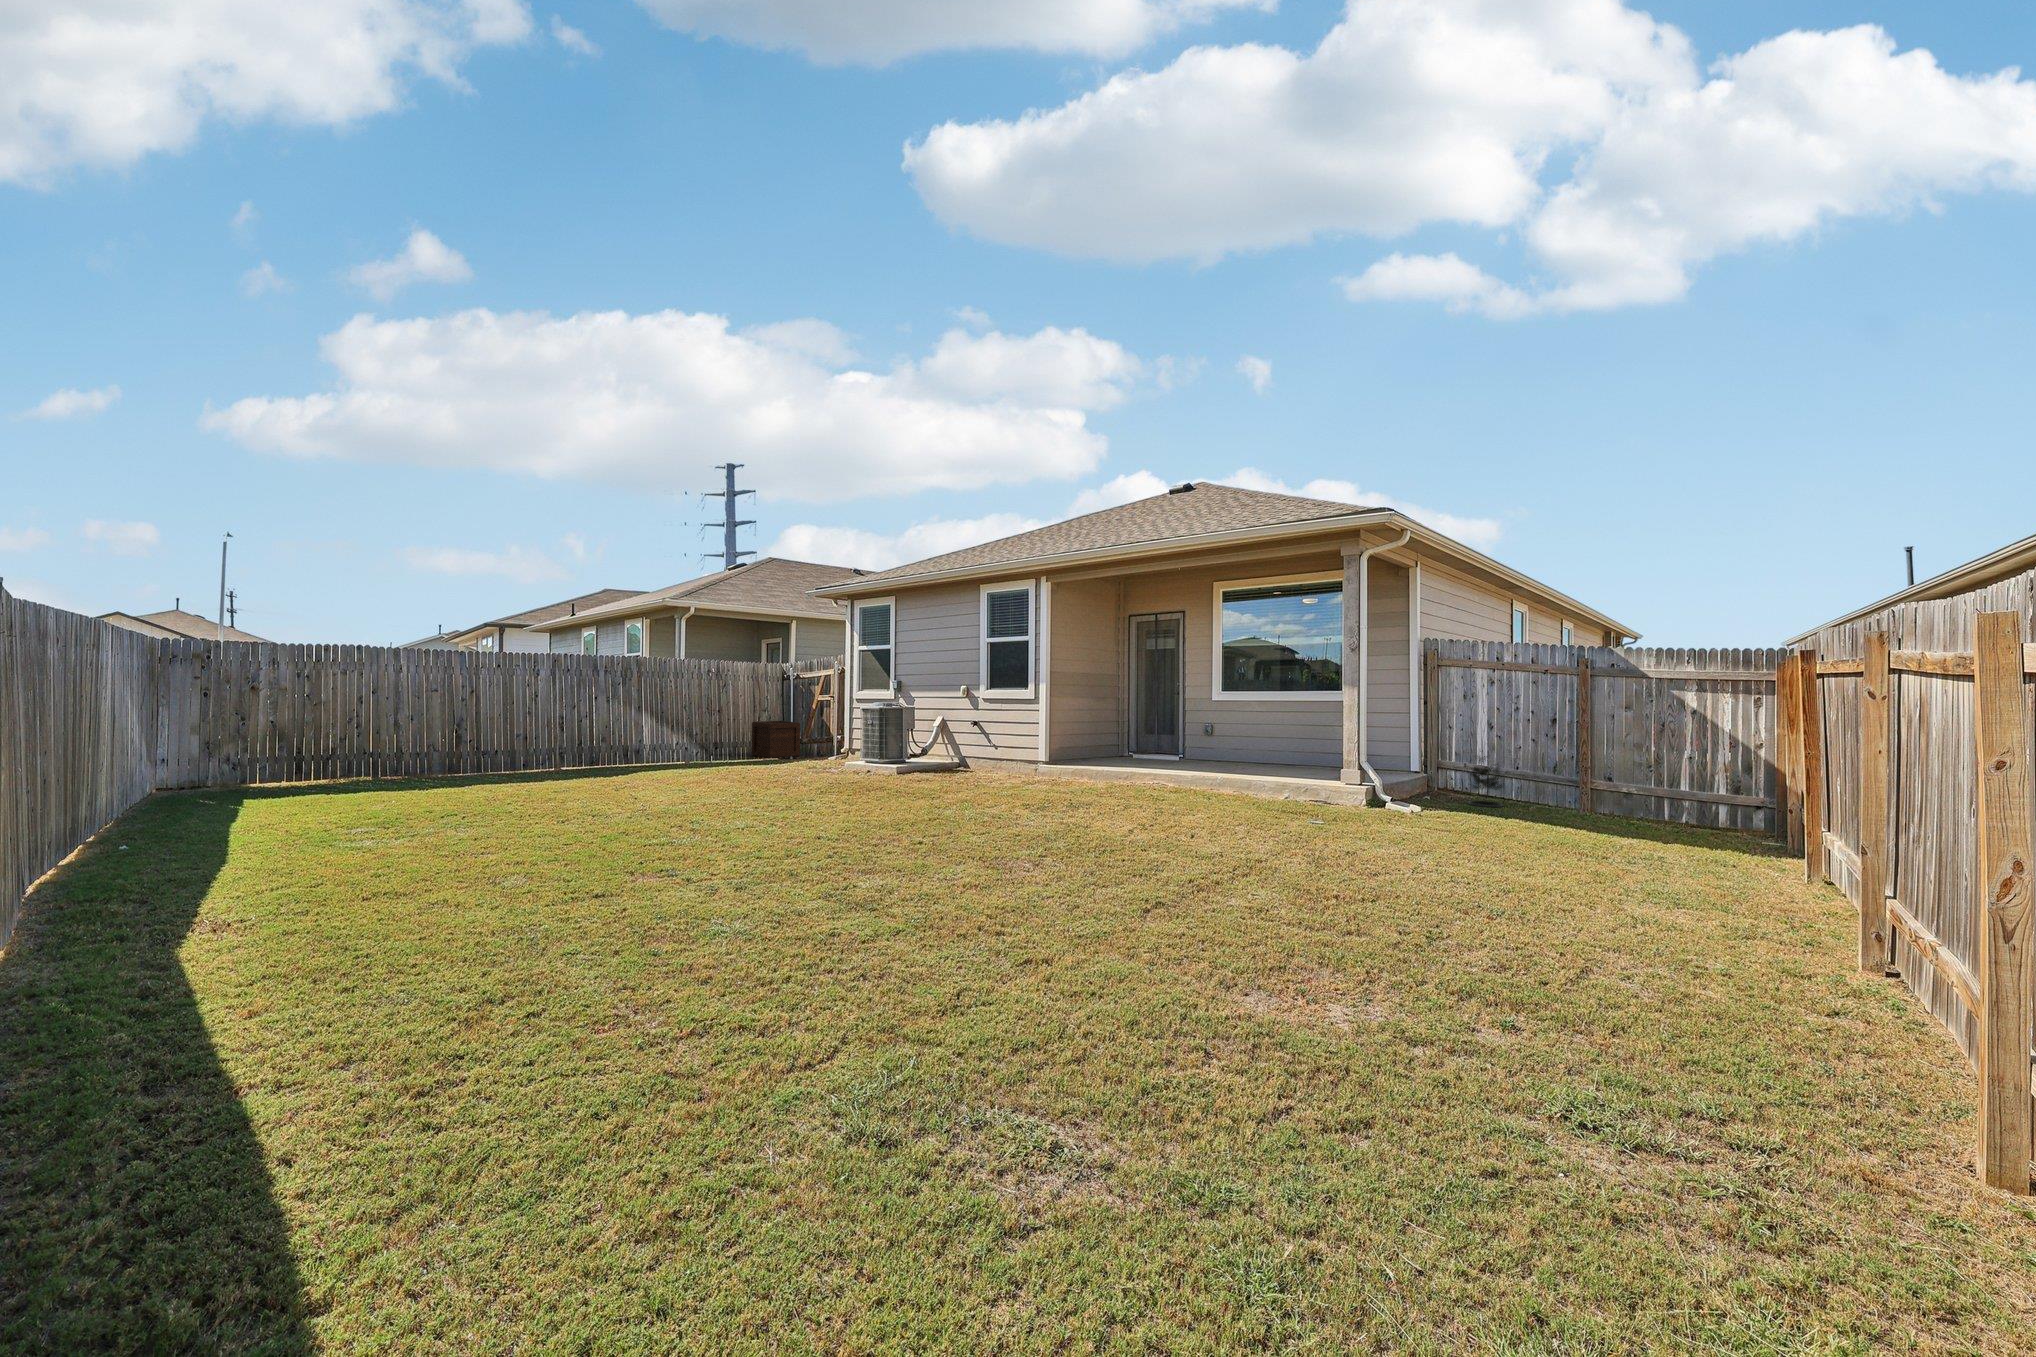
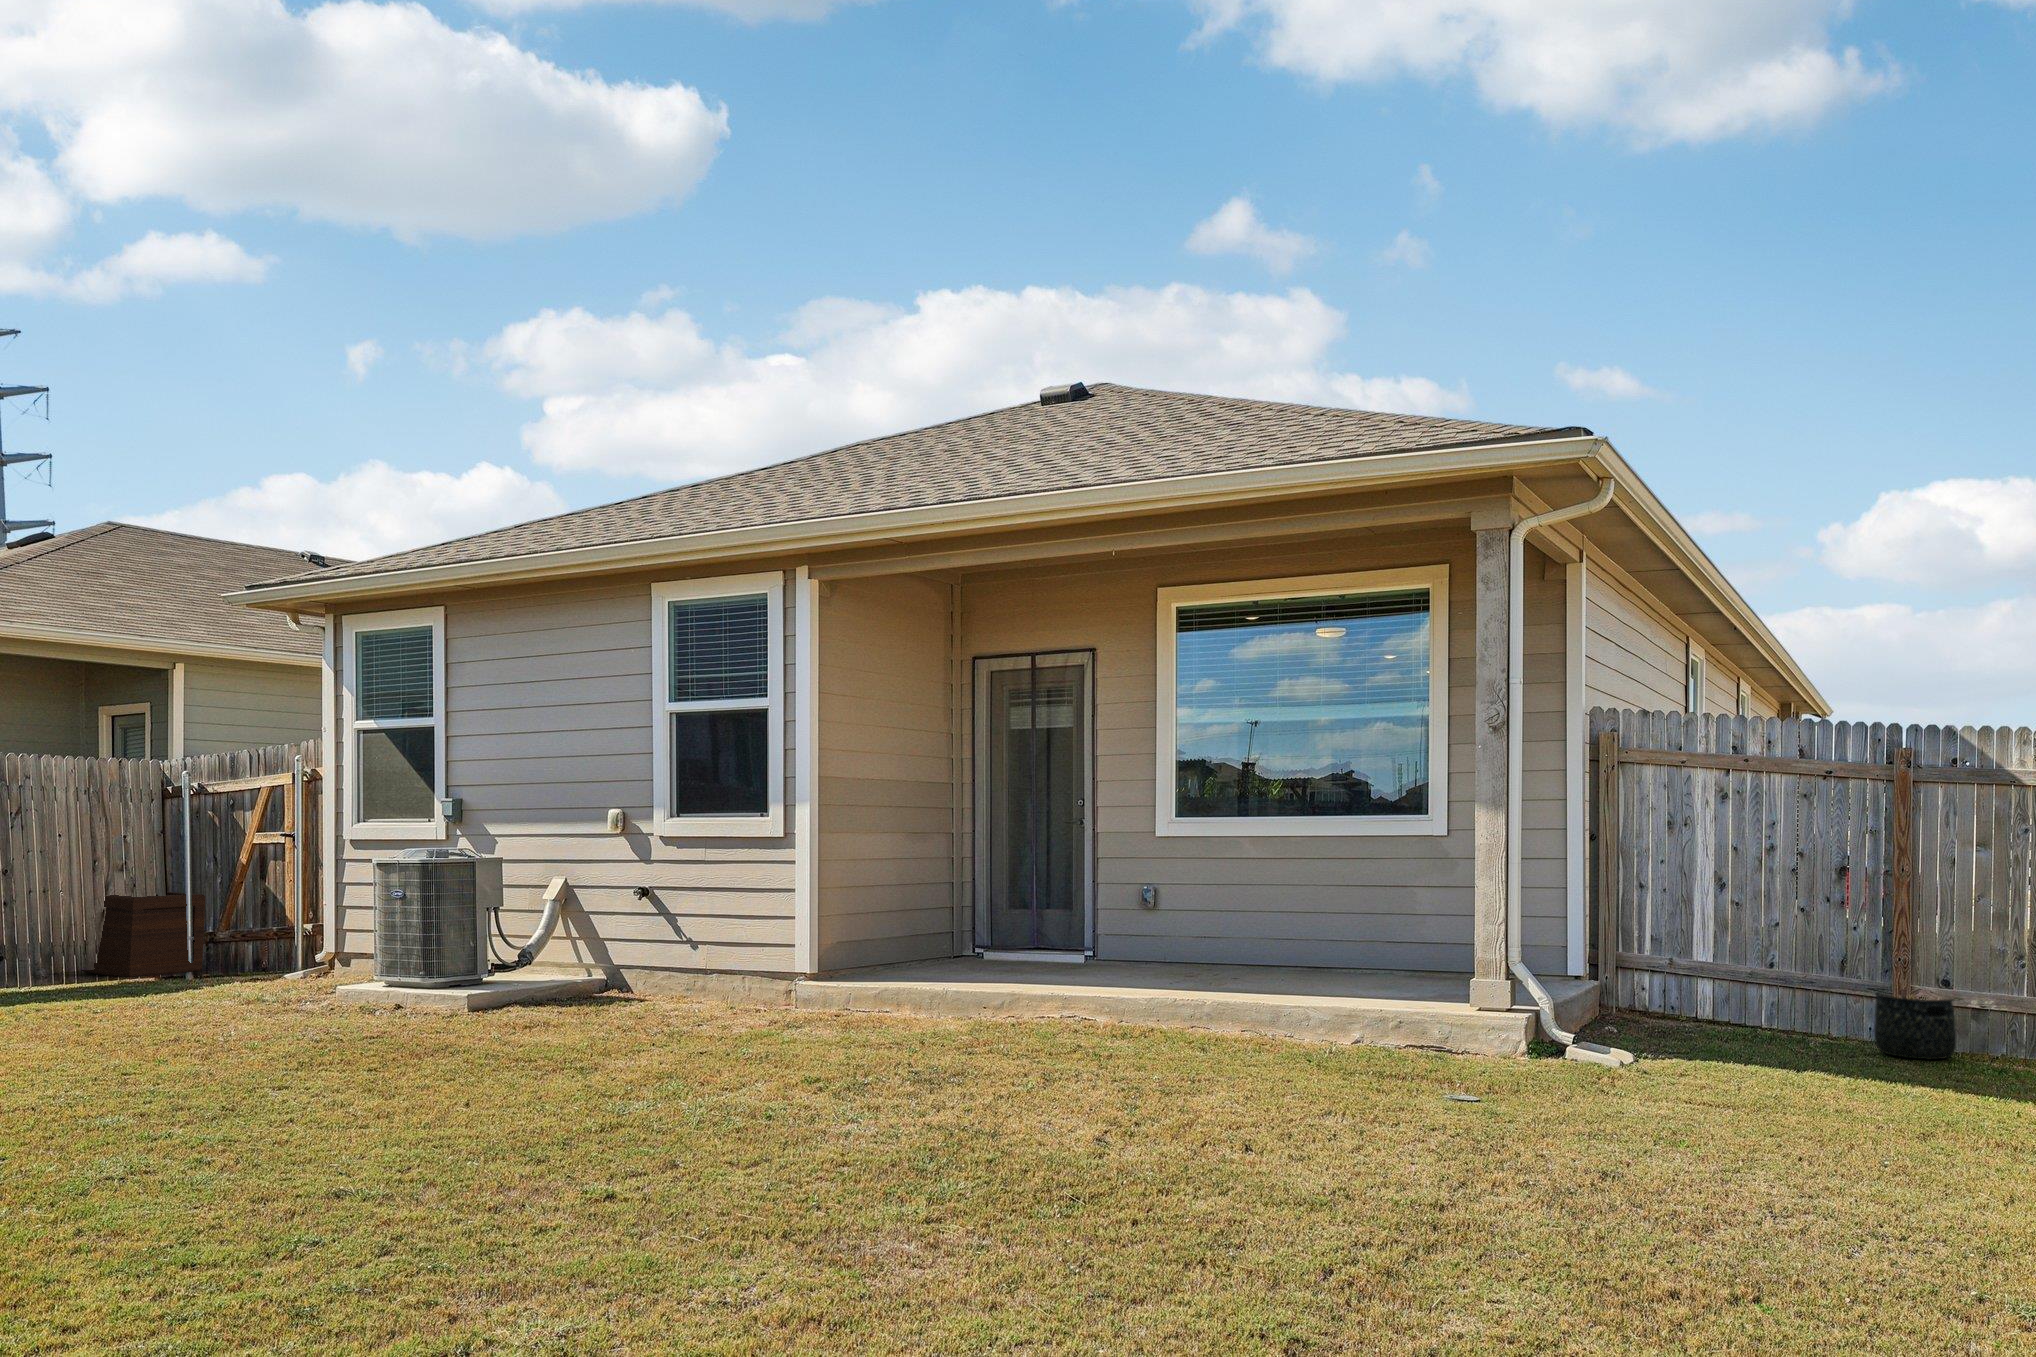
potted tree: present [1468,750,1502,807] -> none [1686,926,1761,1045]
basket: none [1563,783,1607,817] -> present [1874,992,1956,1059]

